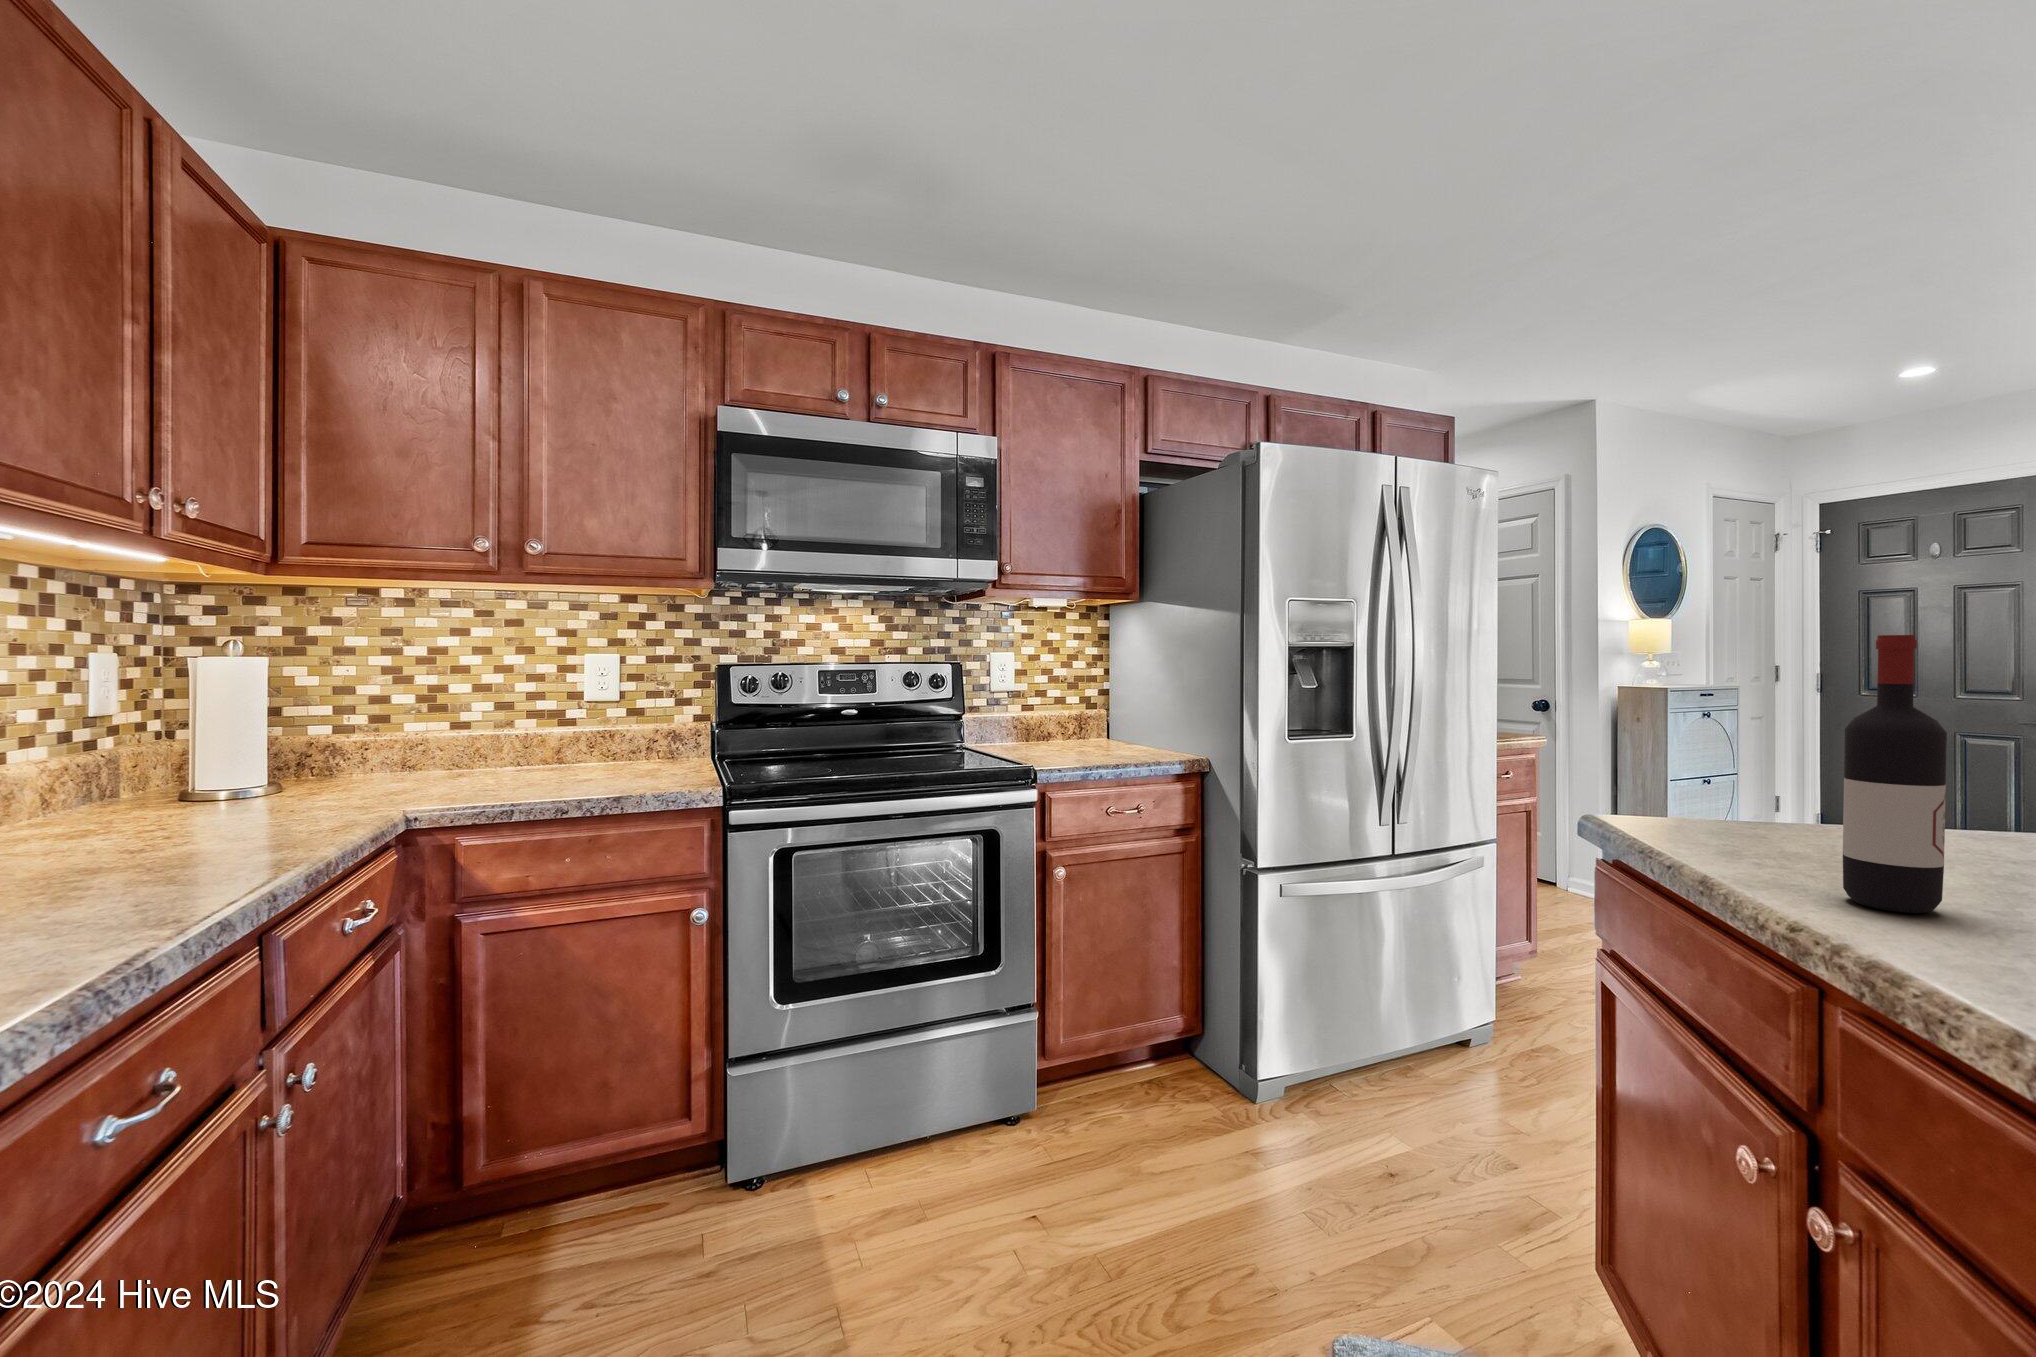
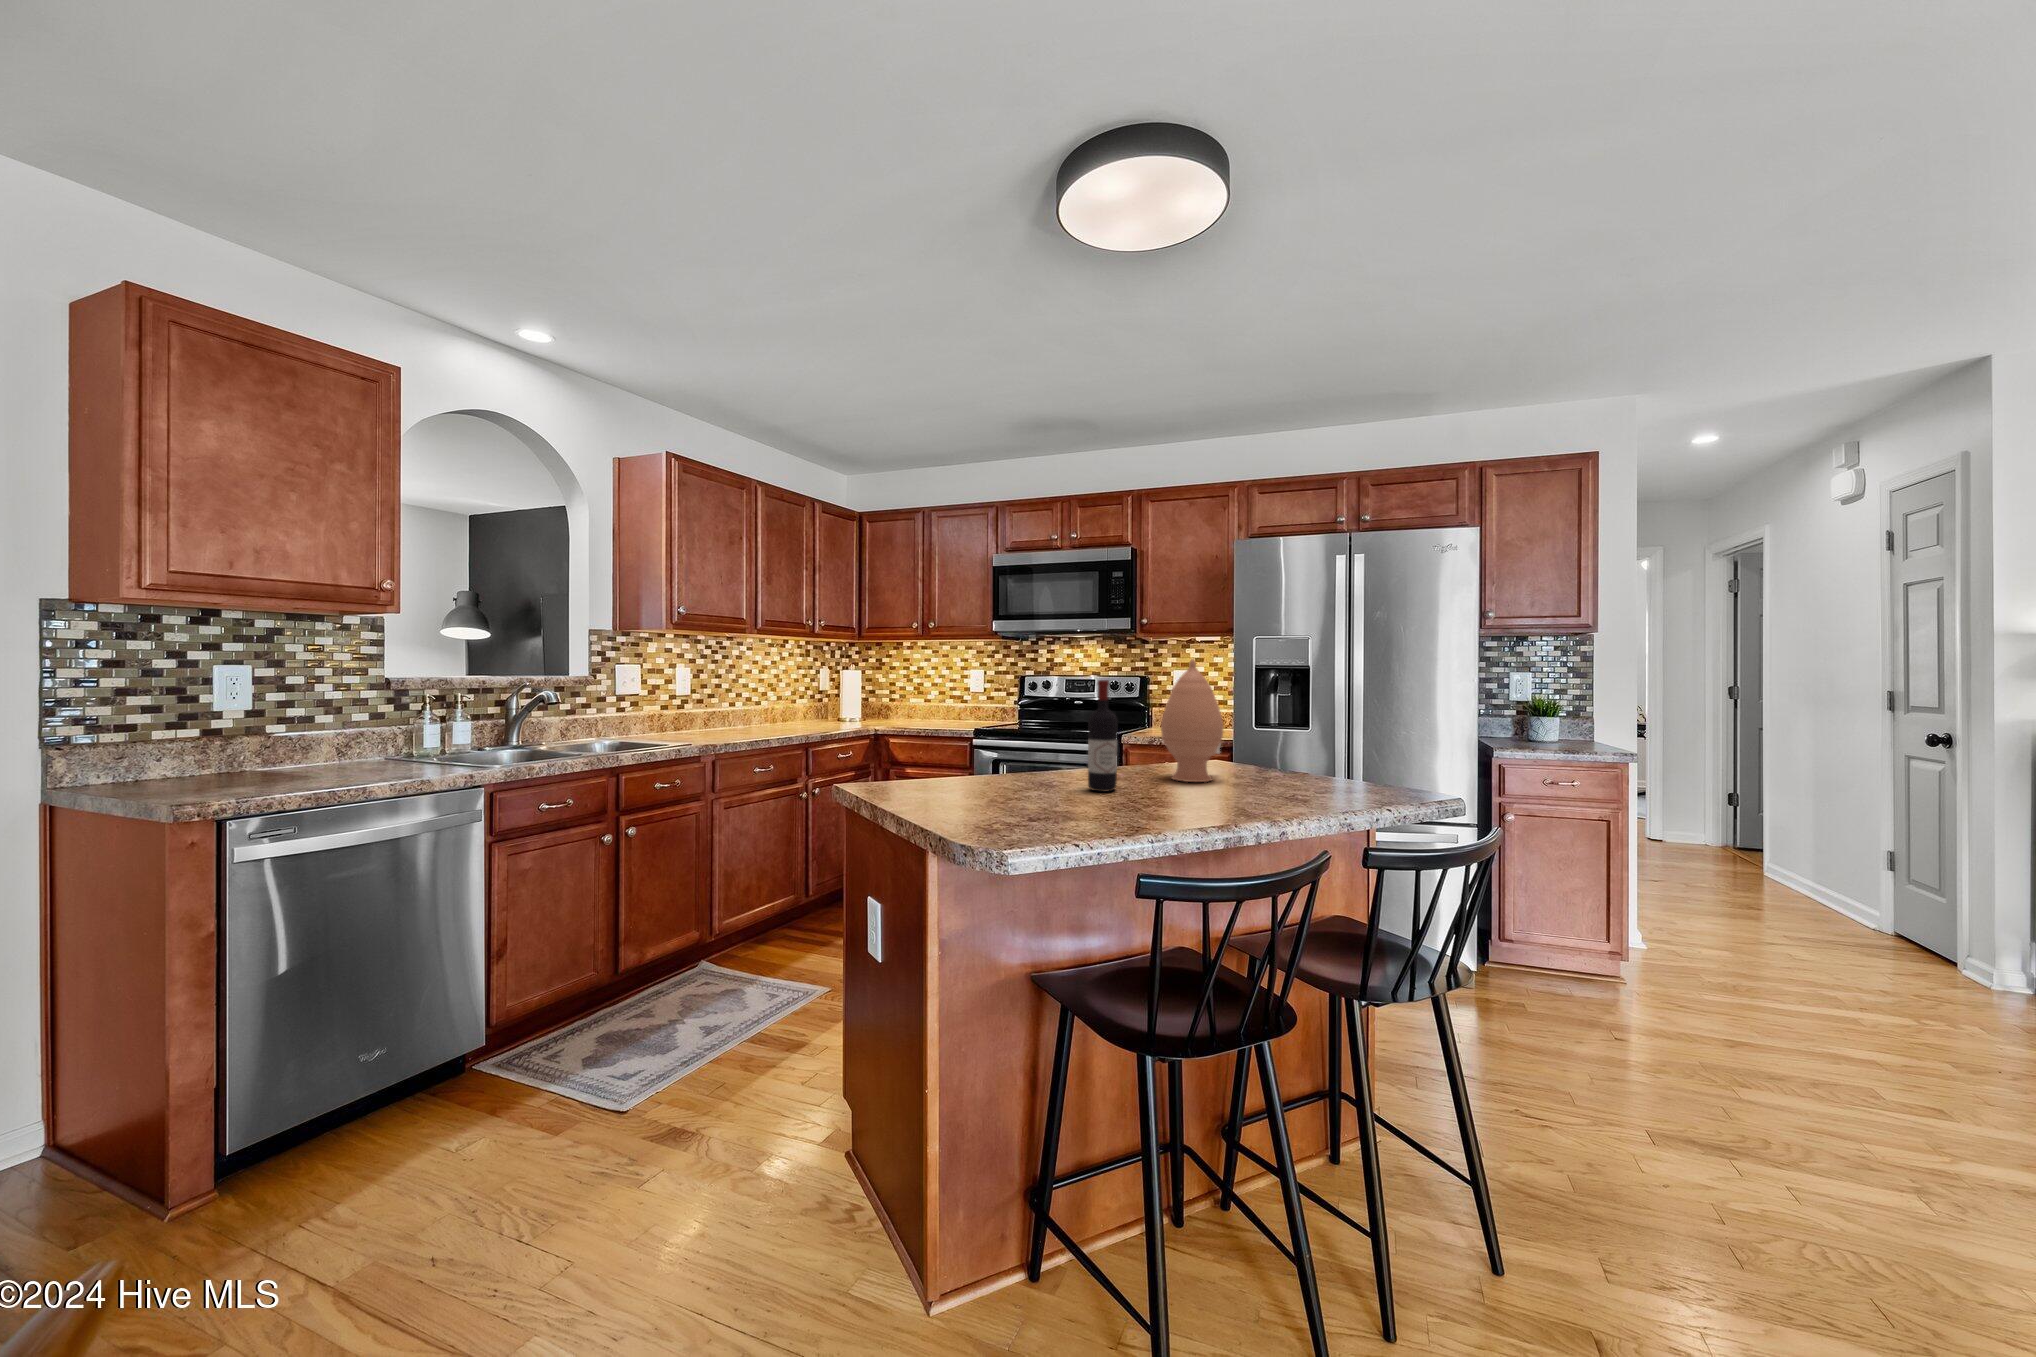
vase: none [1675,601,1835,851] -> present [1161,659,1223,782]

